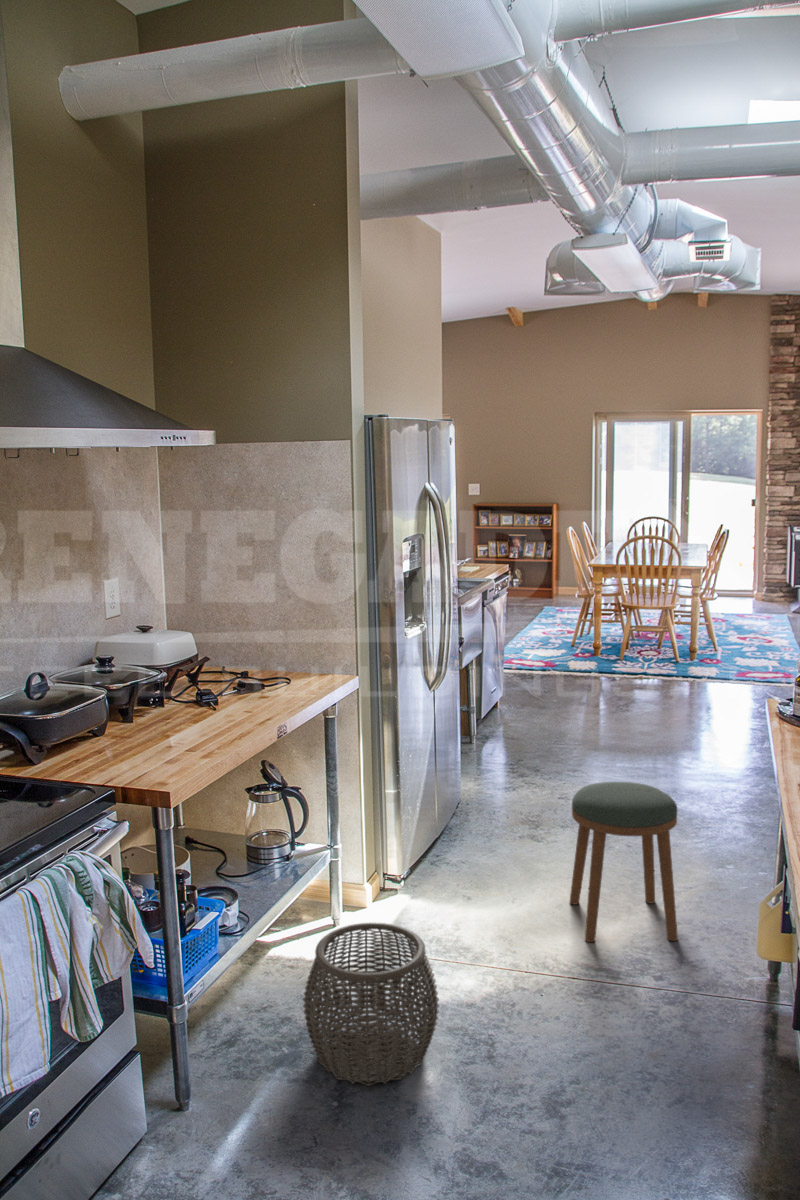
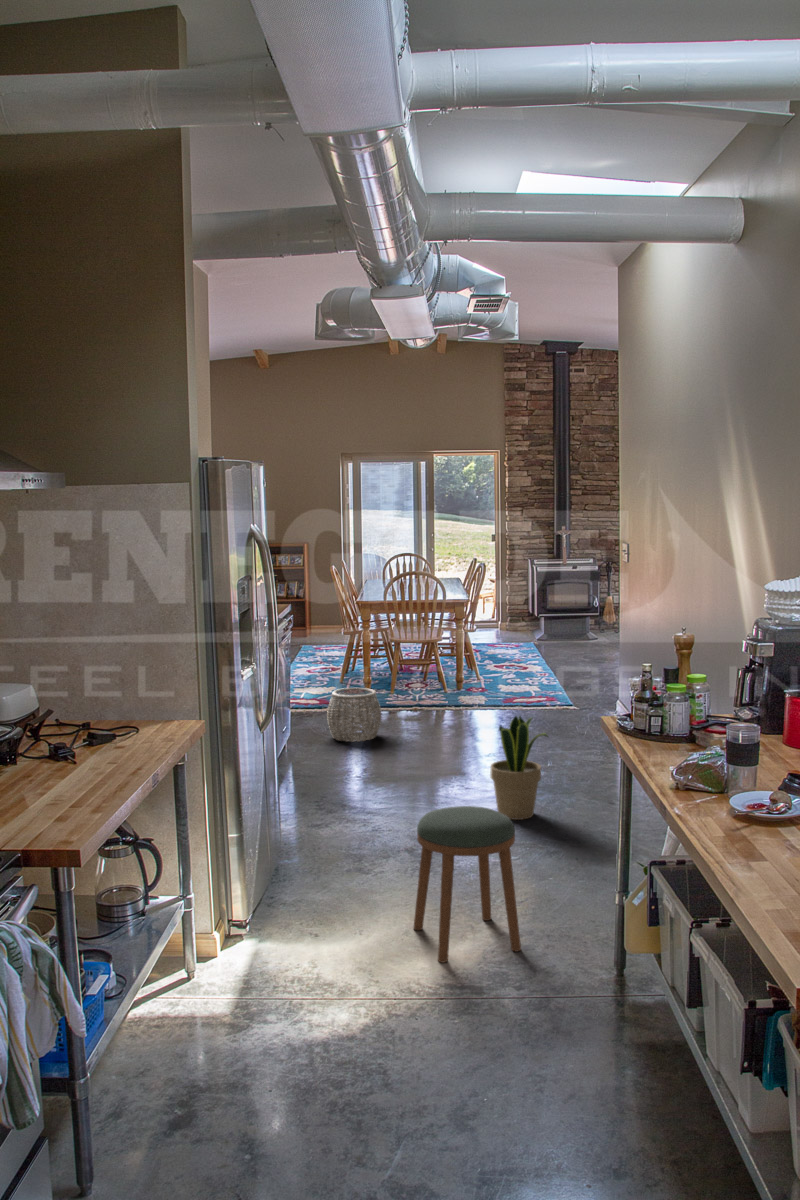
potted plant: none [689,689,755,799] -> present [491,716,548,820]
woven basket: present [303,923,439,1086] -> present [327,688,381,742]

